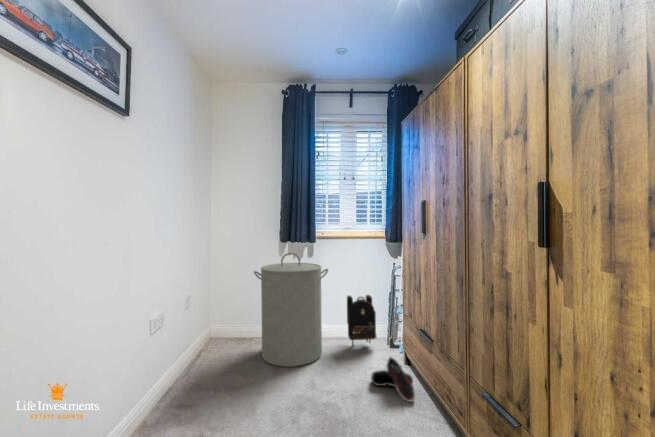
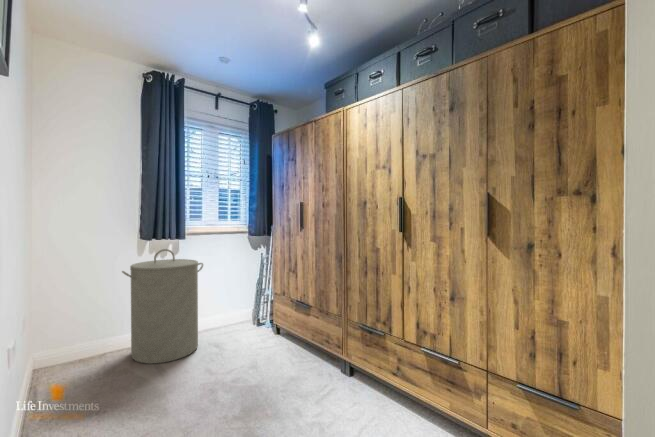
backpack: present [347,295,377,346] -> none [213,284,245,333]
shoe: present [371,357,415,402] -> none [256,327,296,357]

